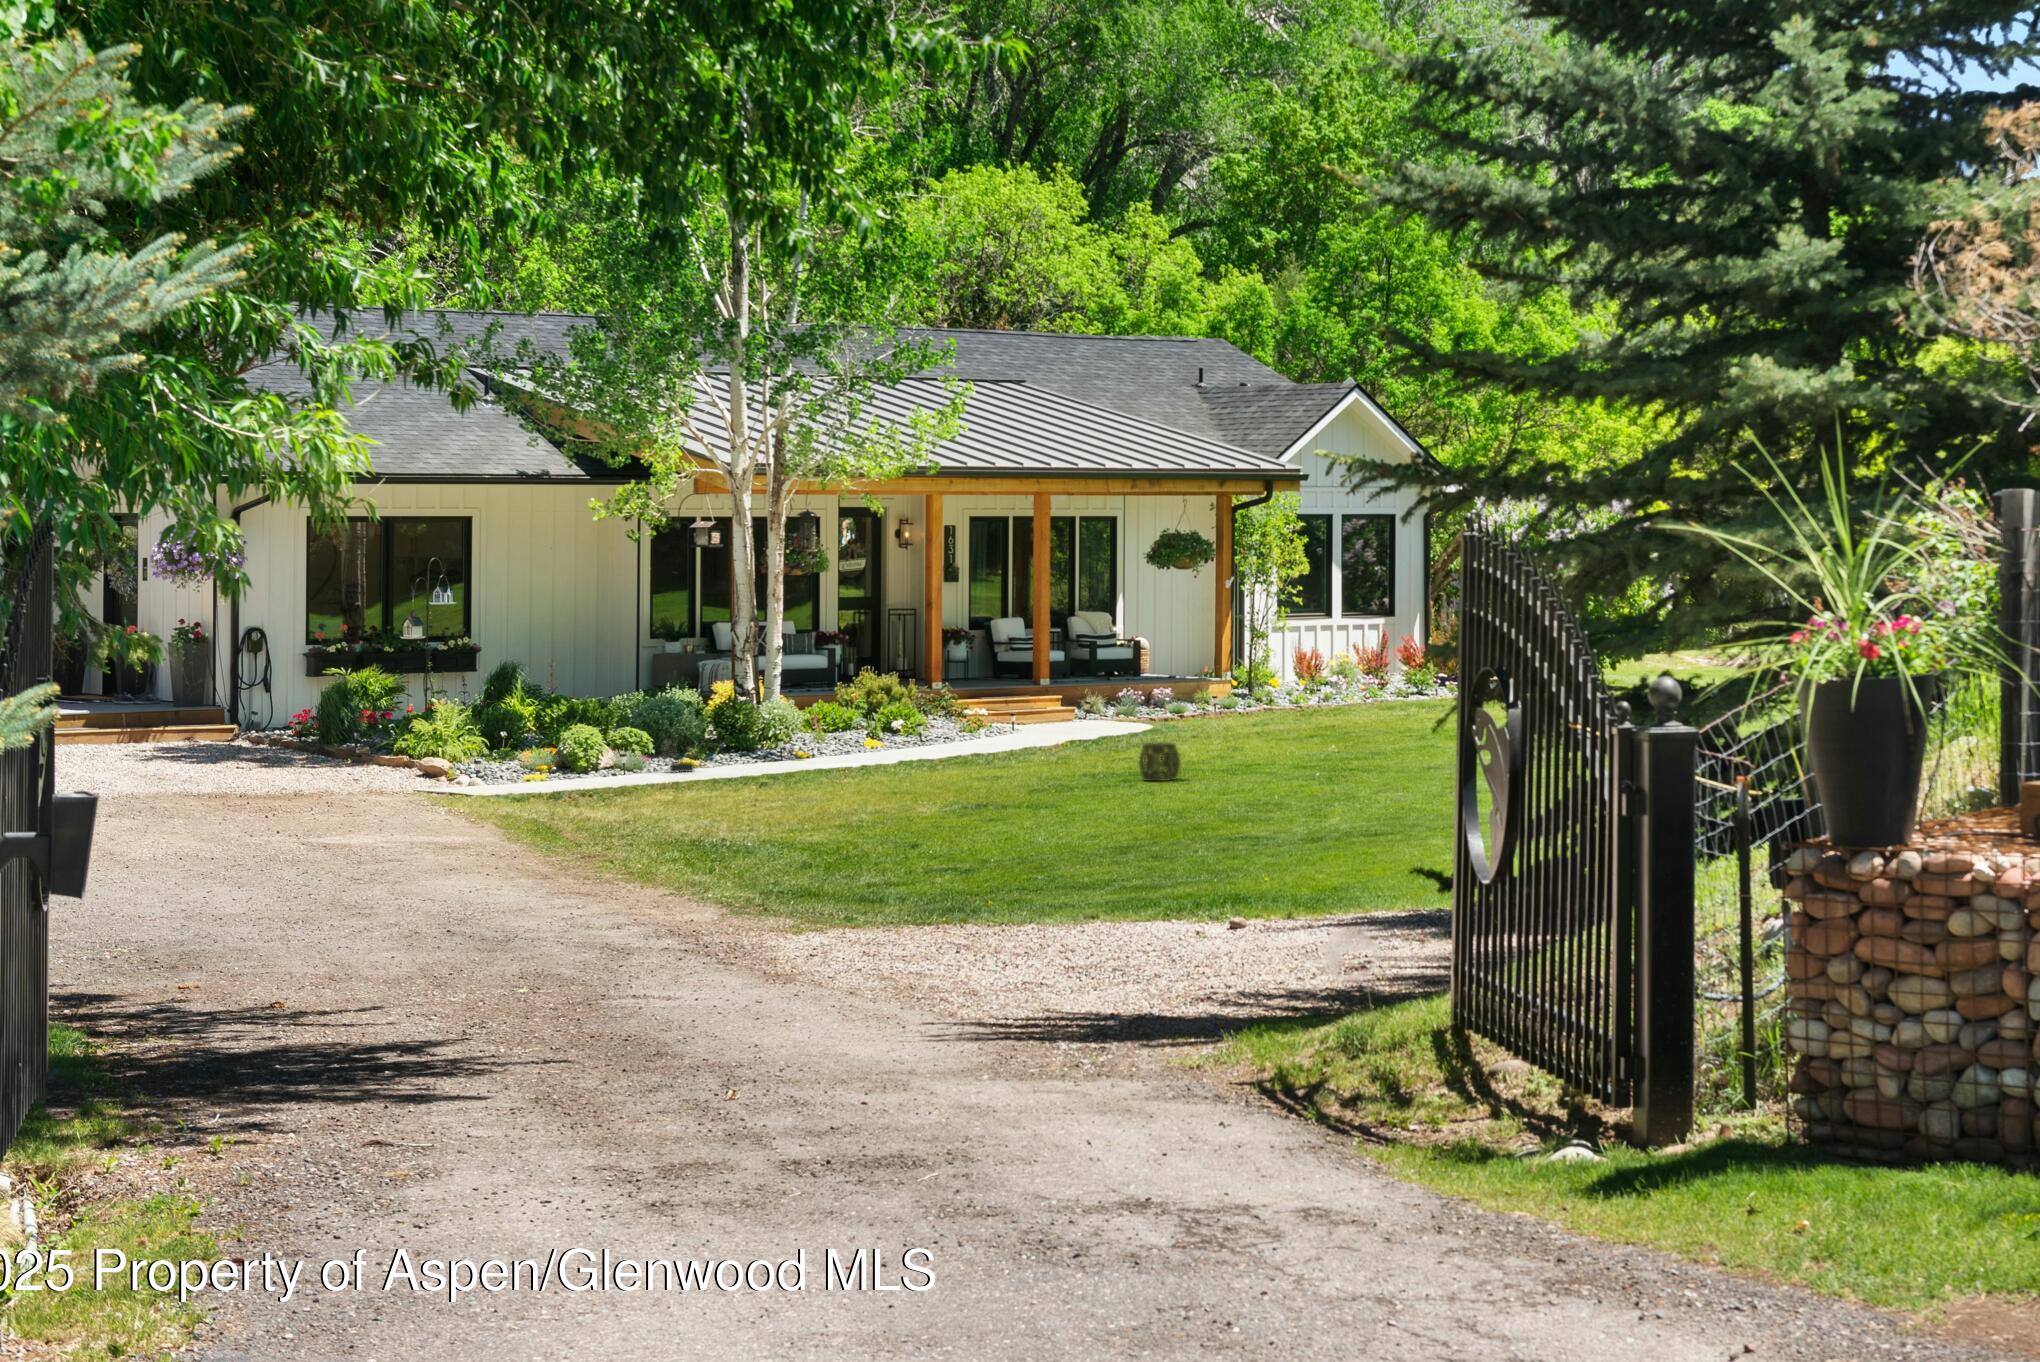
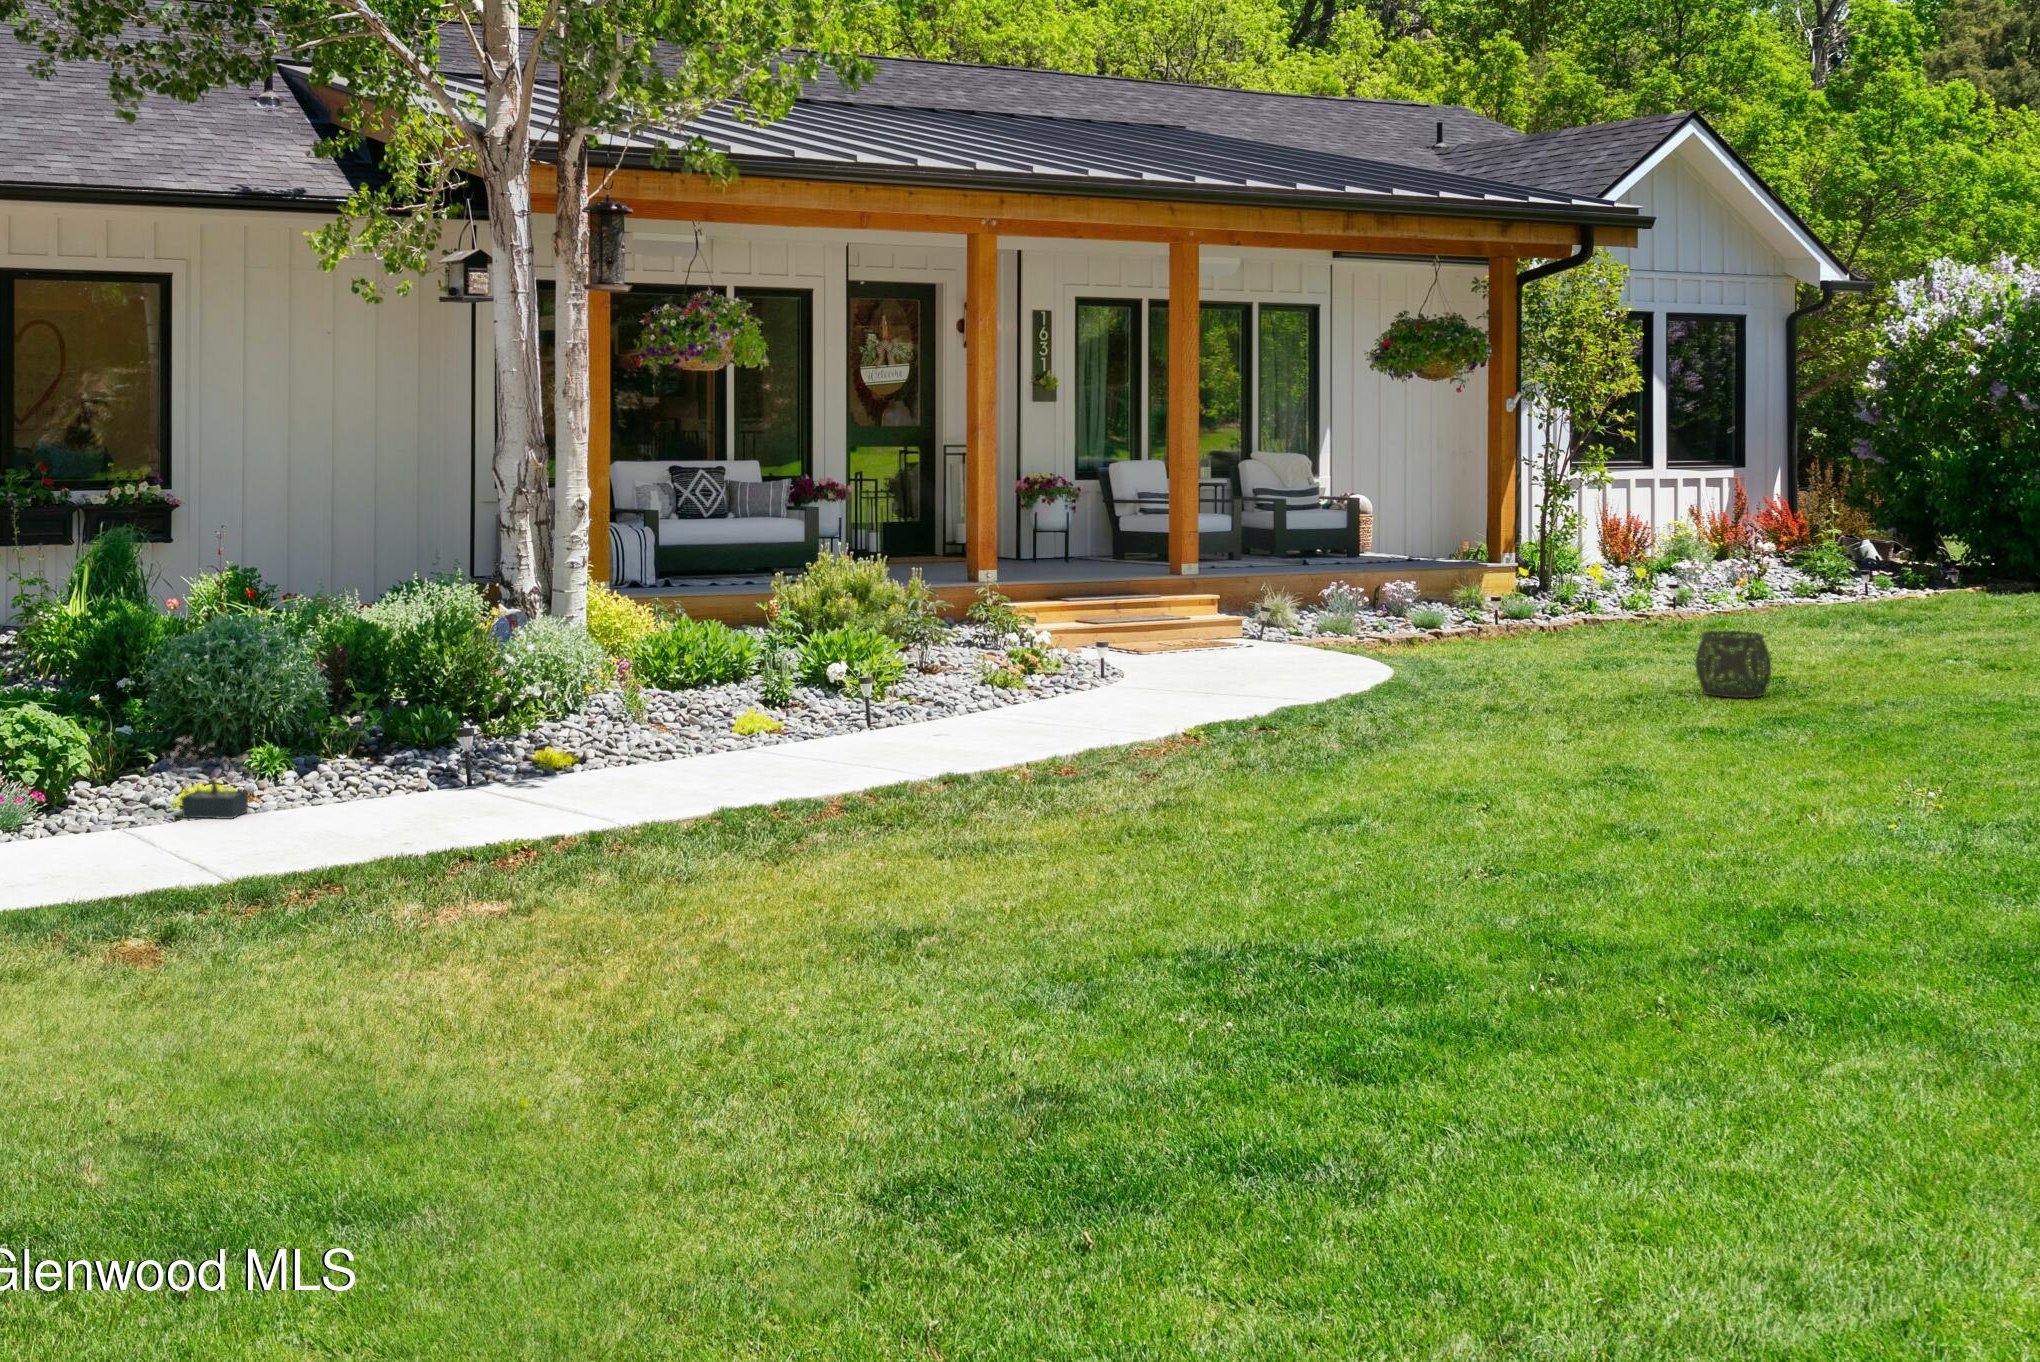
woven basket: present [1139,742,1180,781] -> present [1695,631,1771,698]

